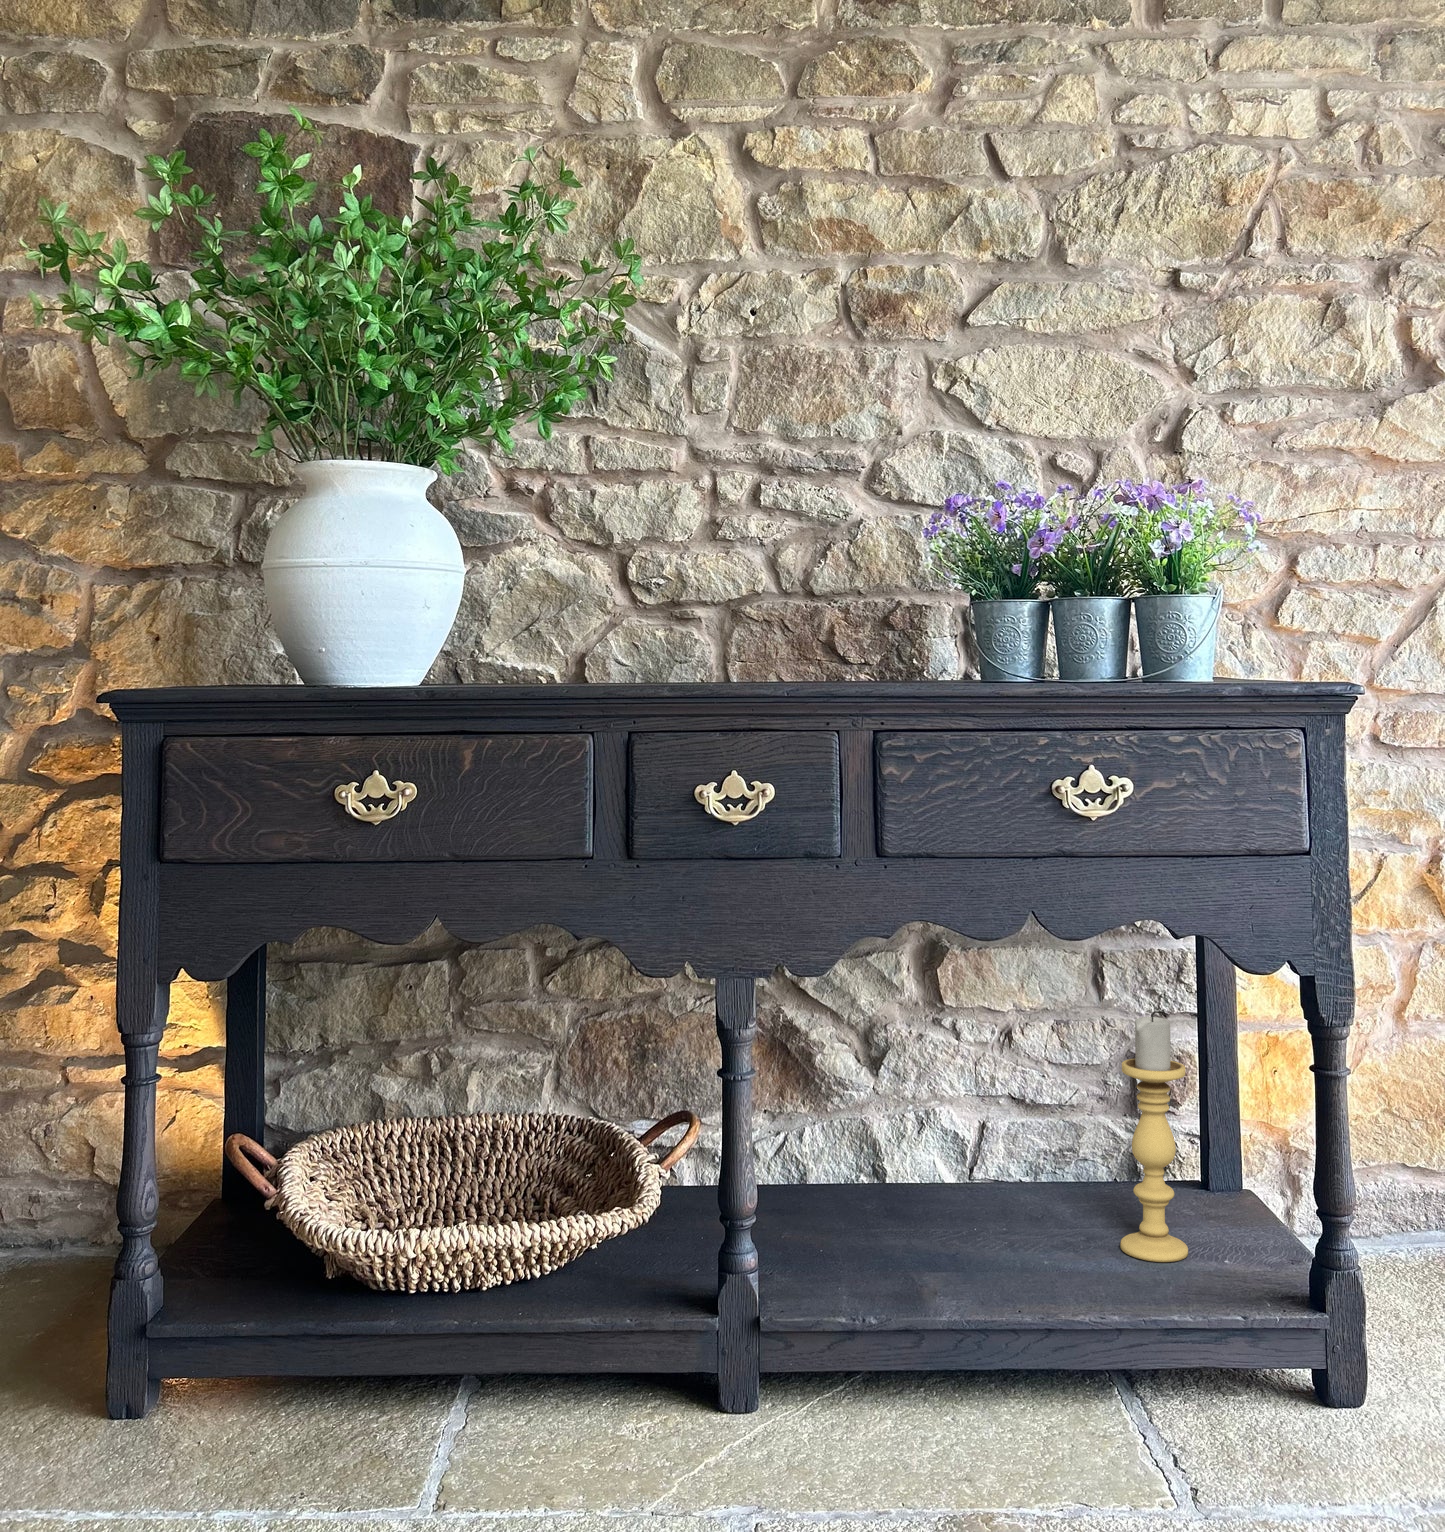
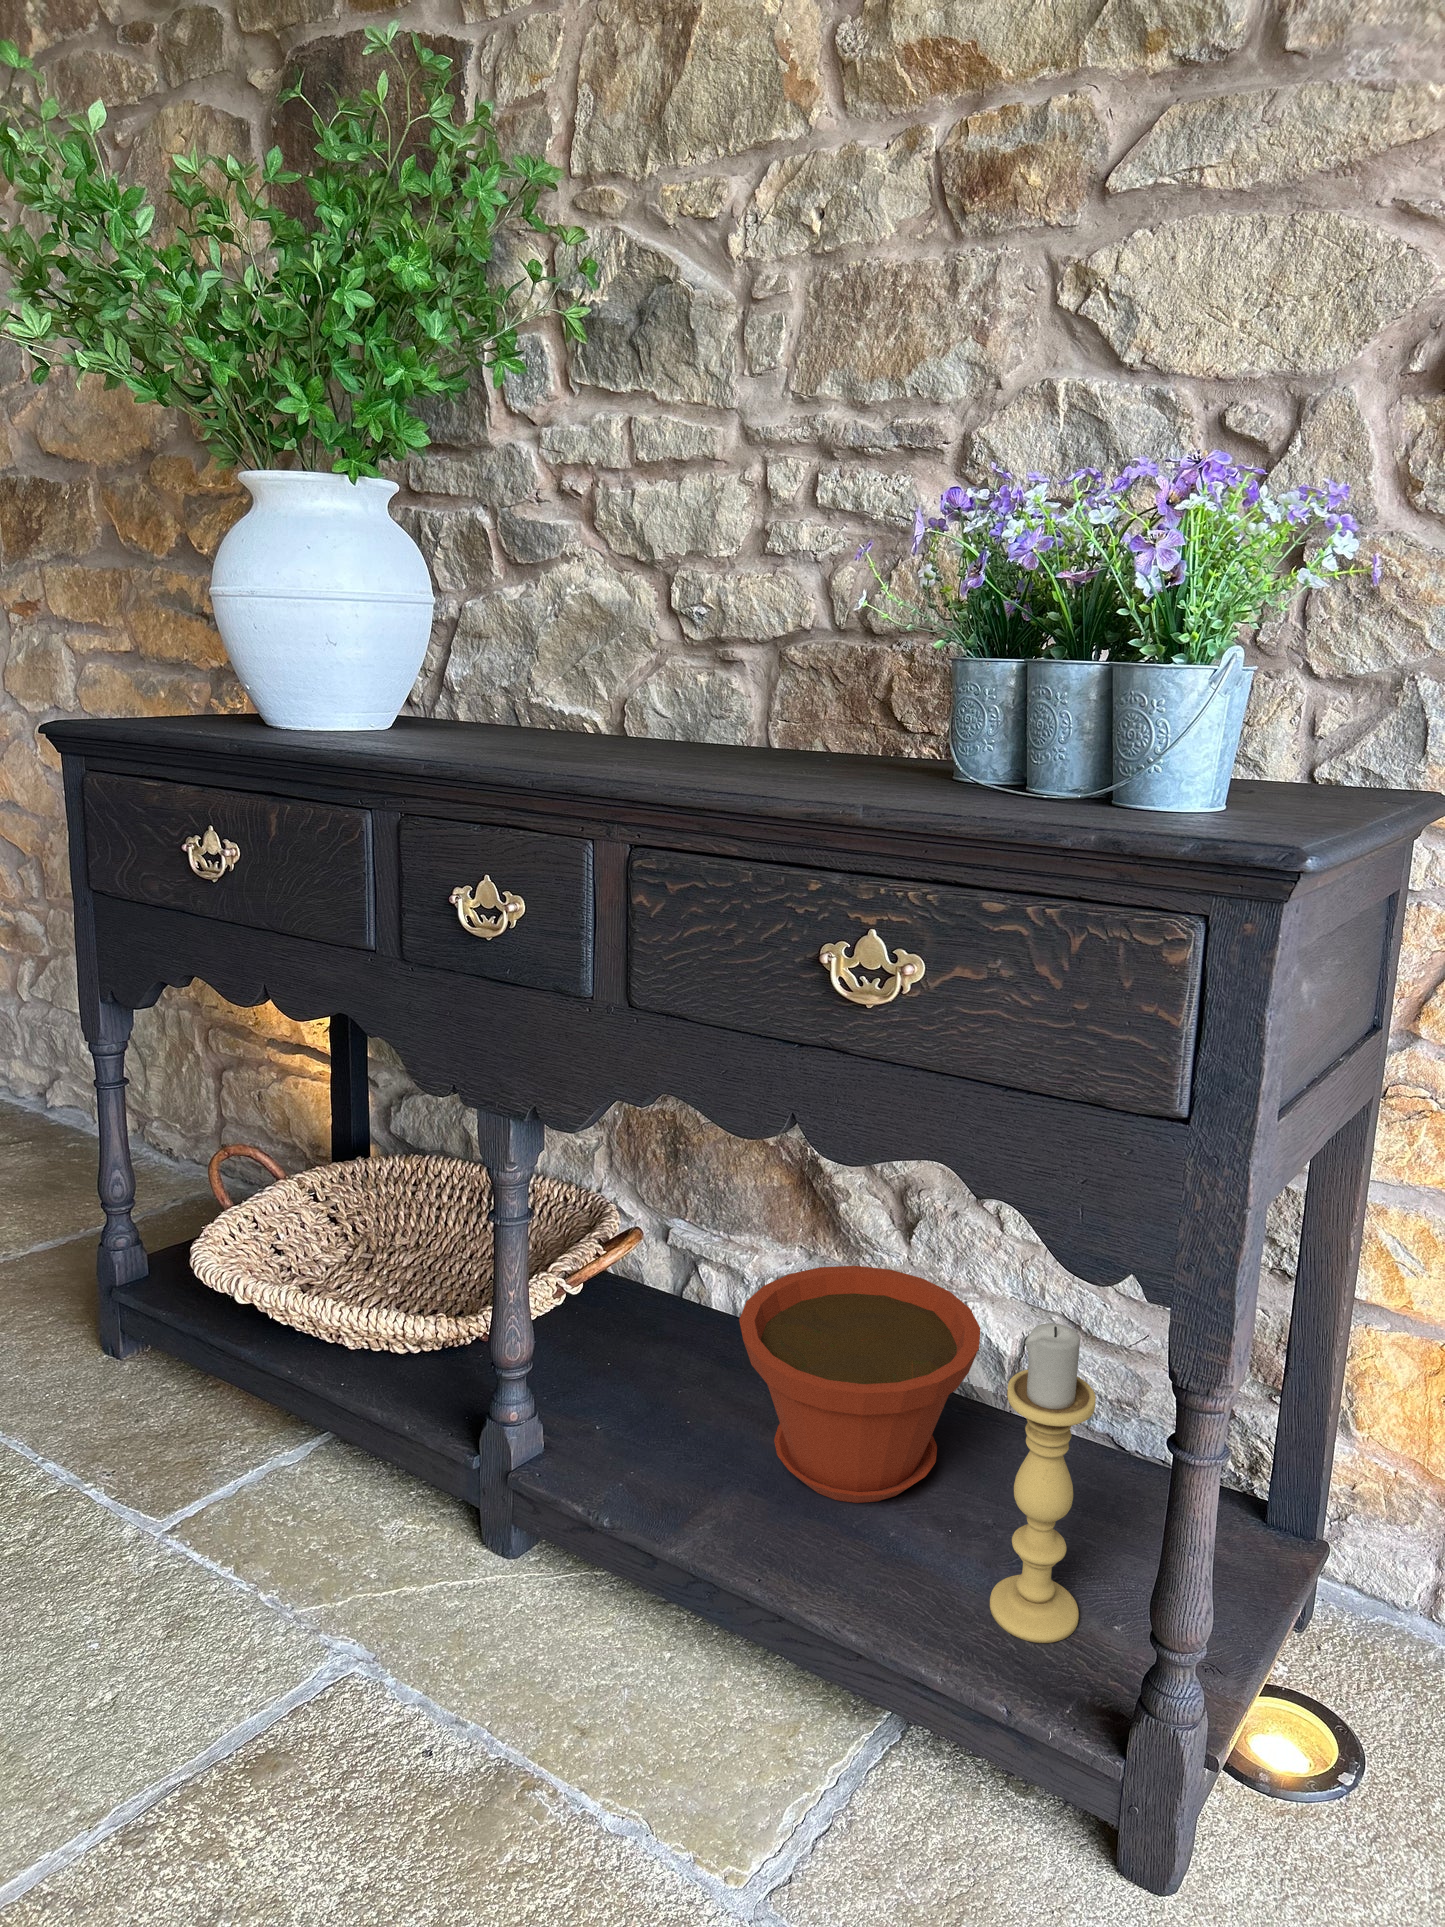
plant pot: none [848,1074,1041,1242] -> present [739,1266,981,1503]

